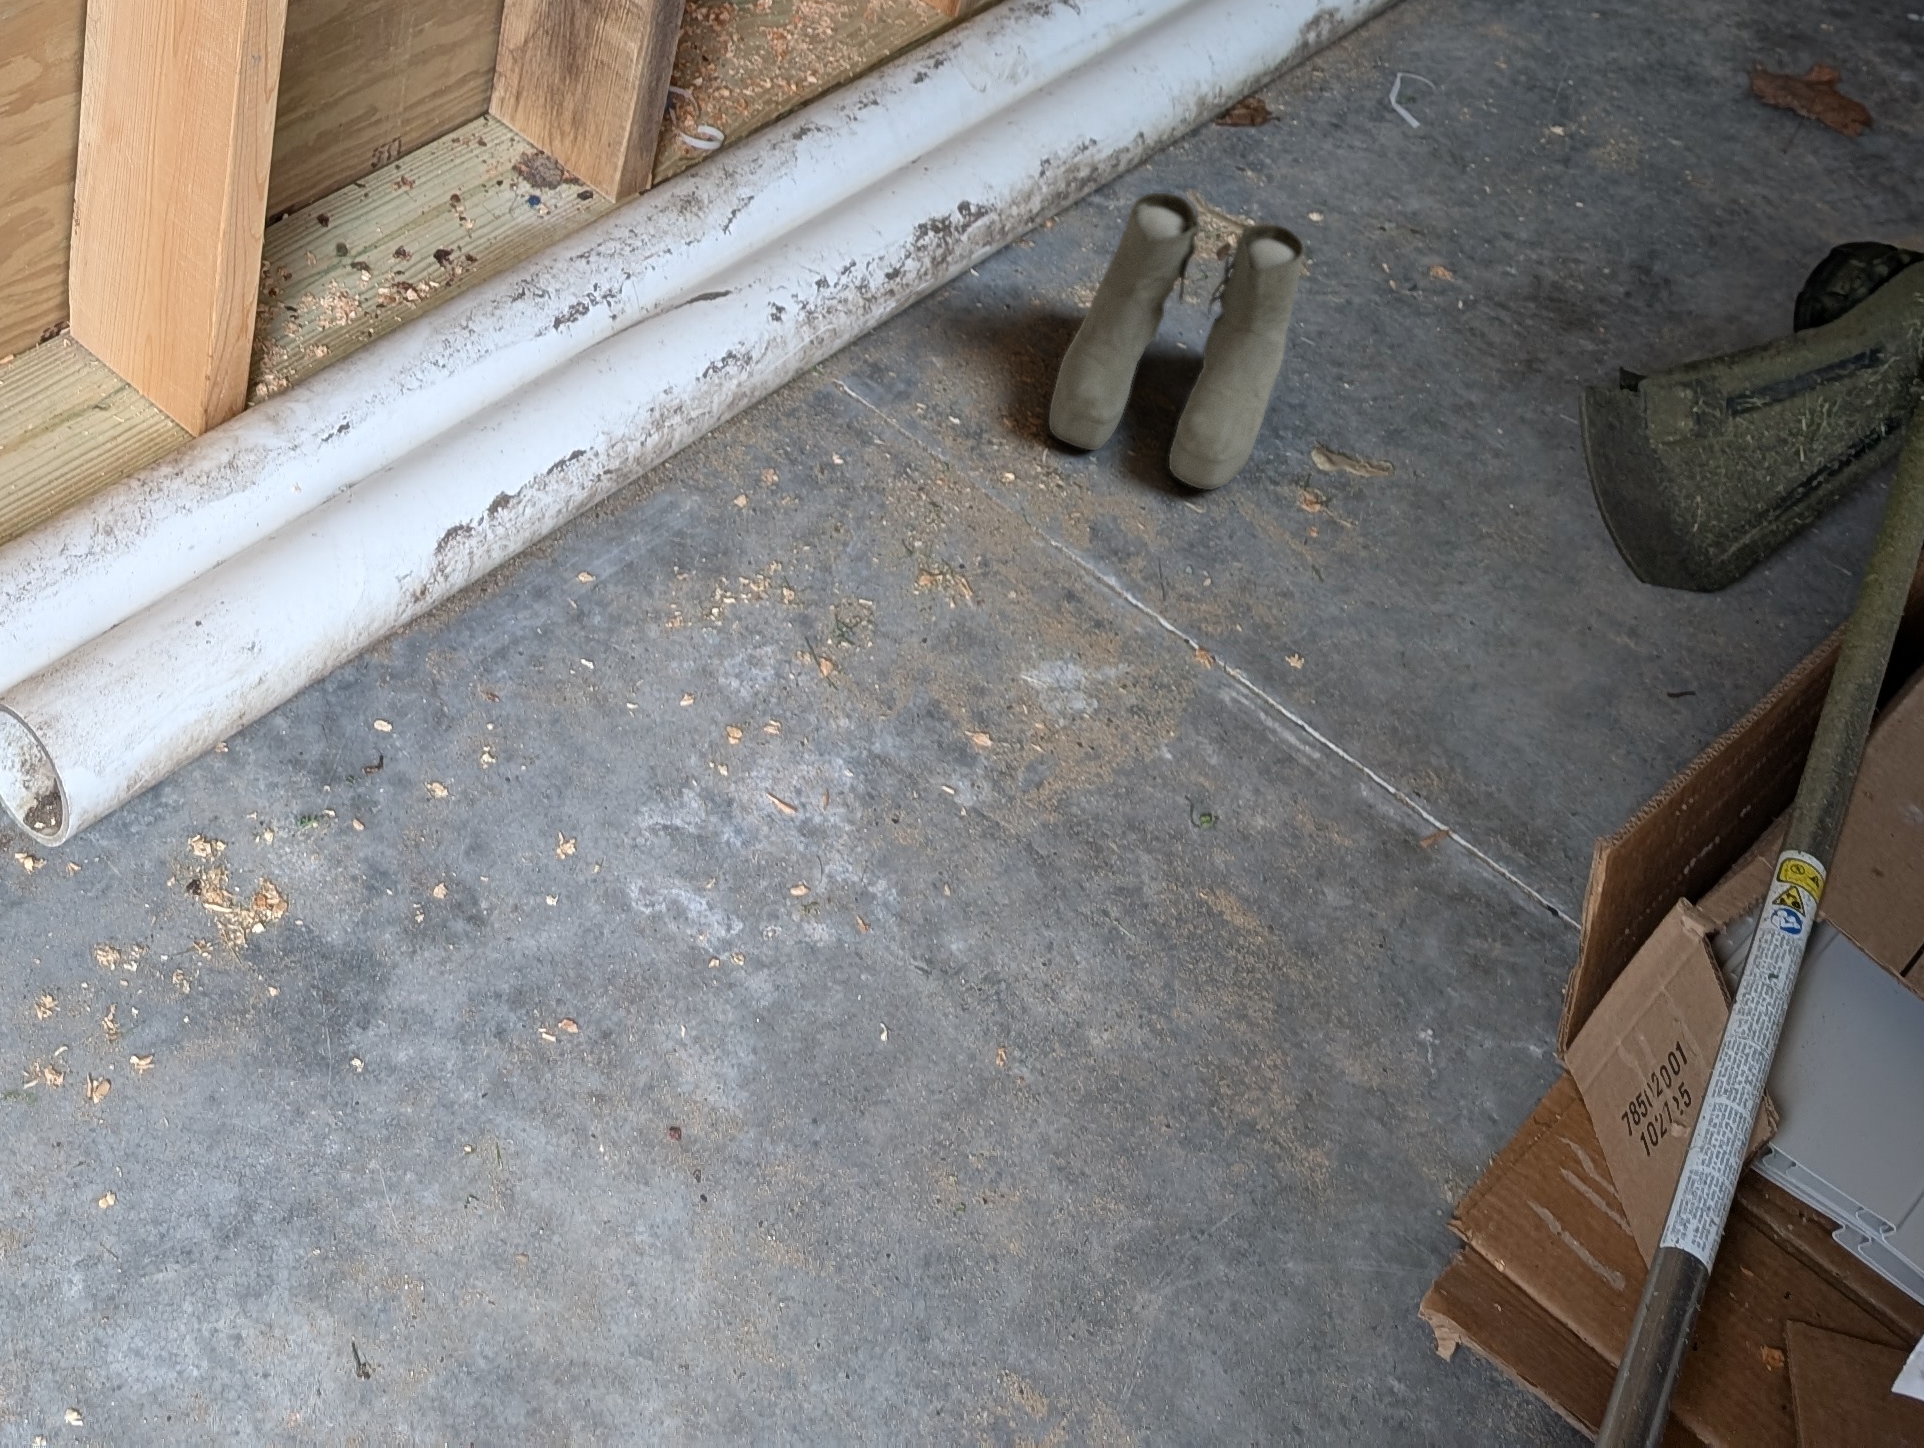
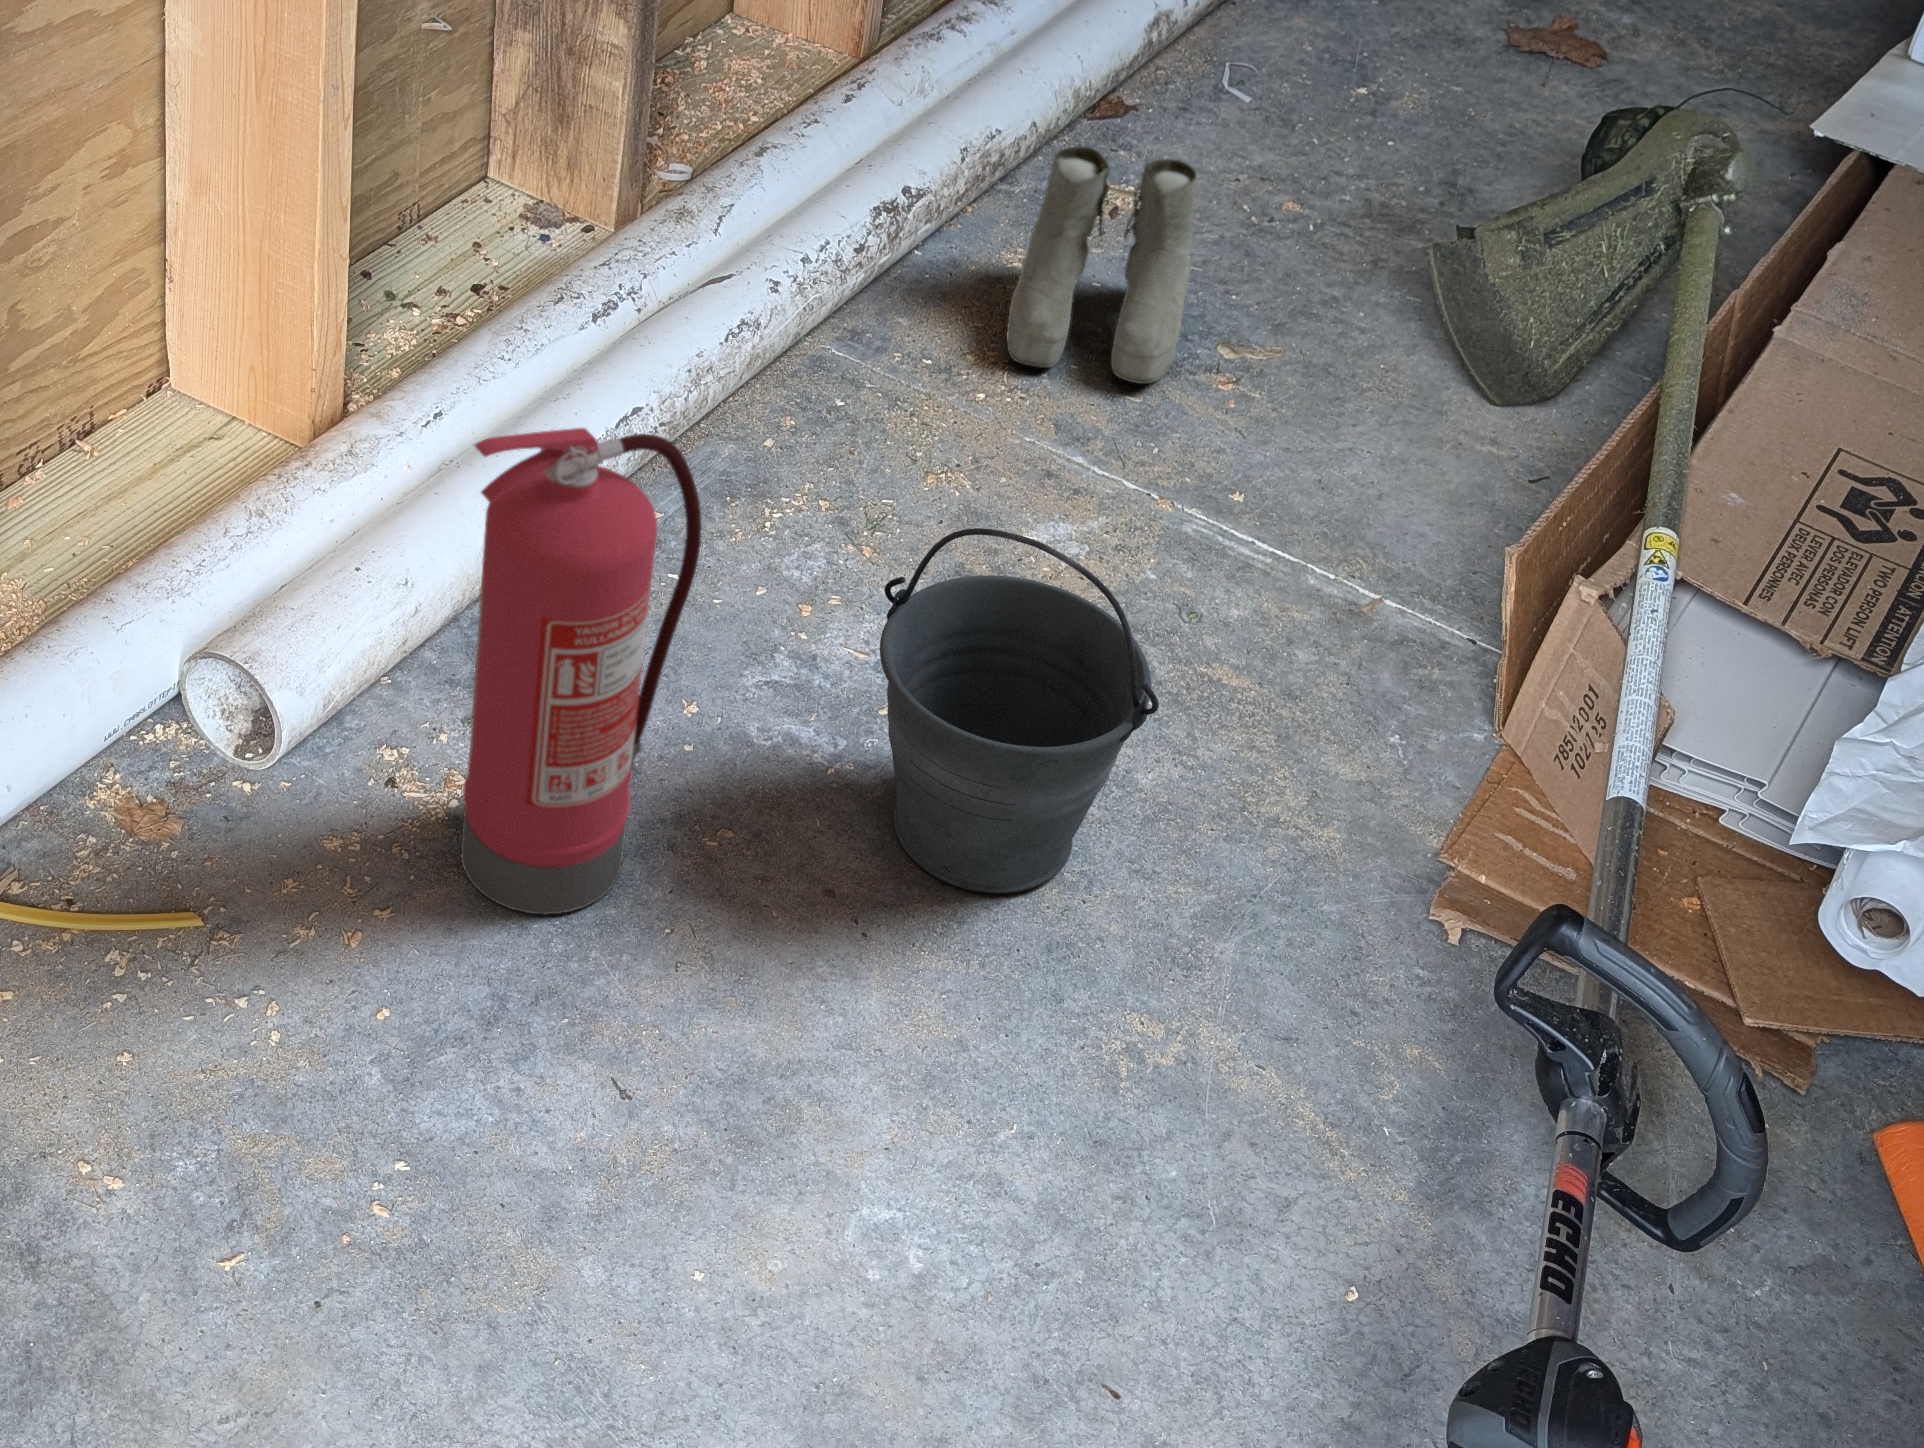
fire extinguisher: none [248,567,562,1095] -> present [461,428,702,914]
bucket: none [767,732,1098,1167] -> present [880,528,1159,893]

